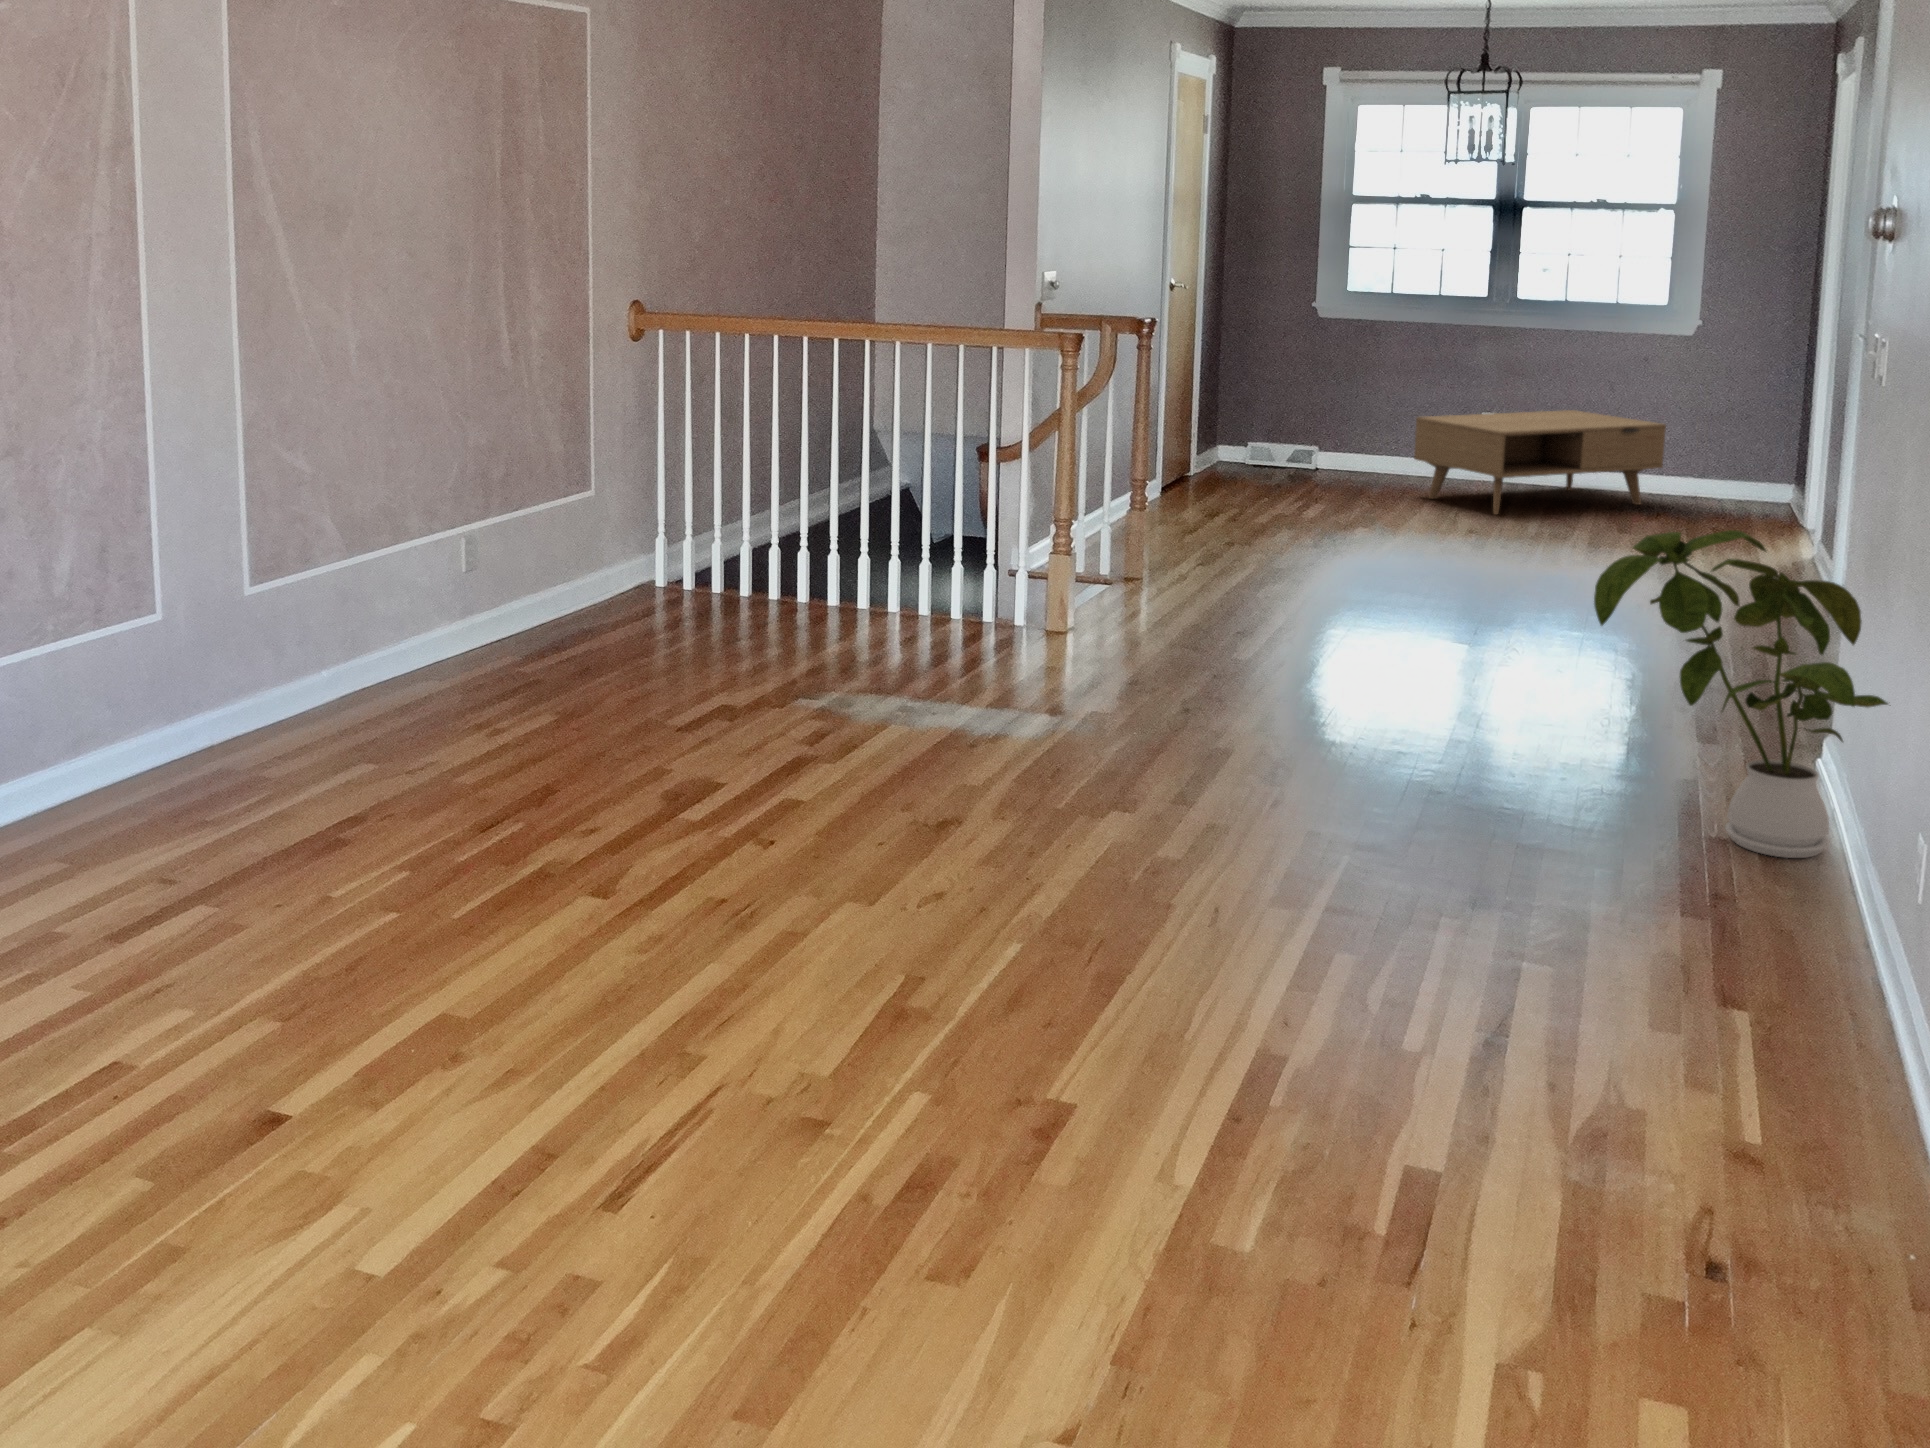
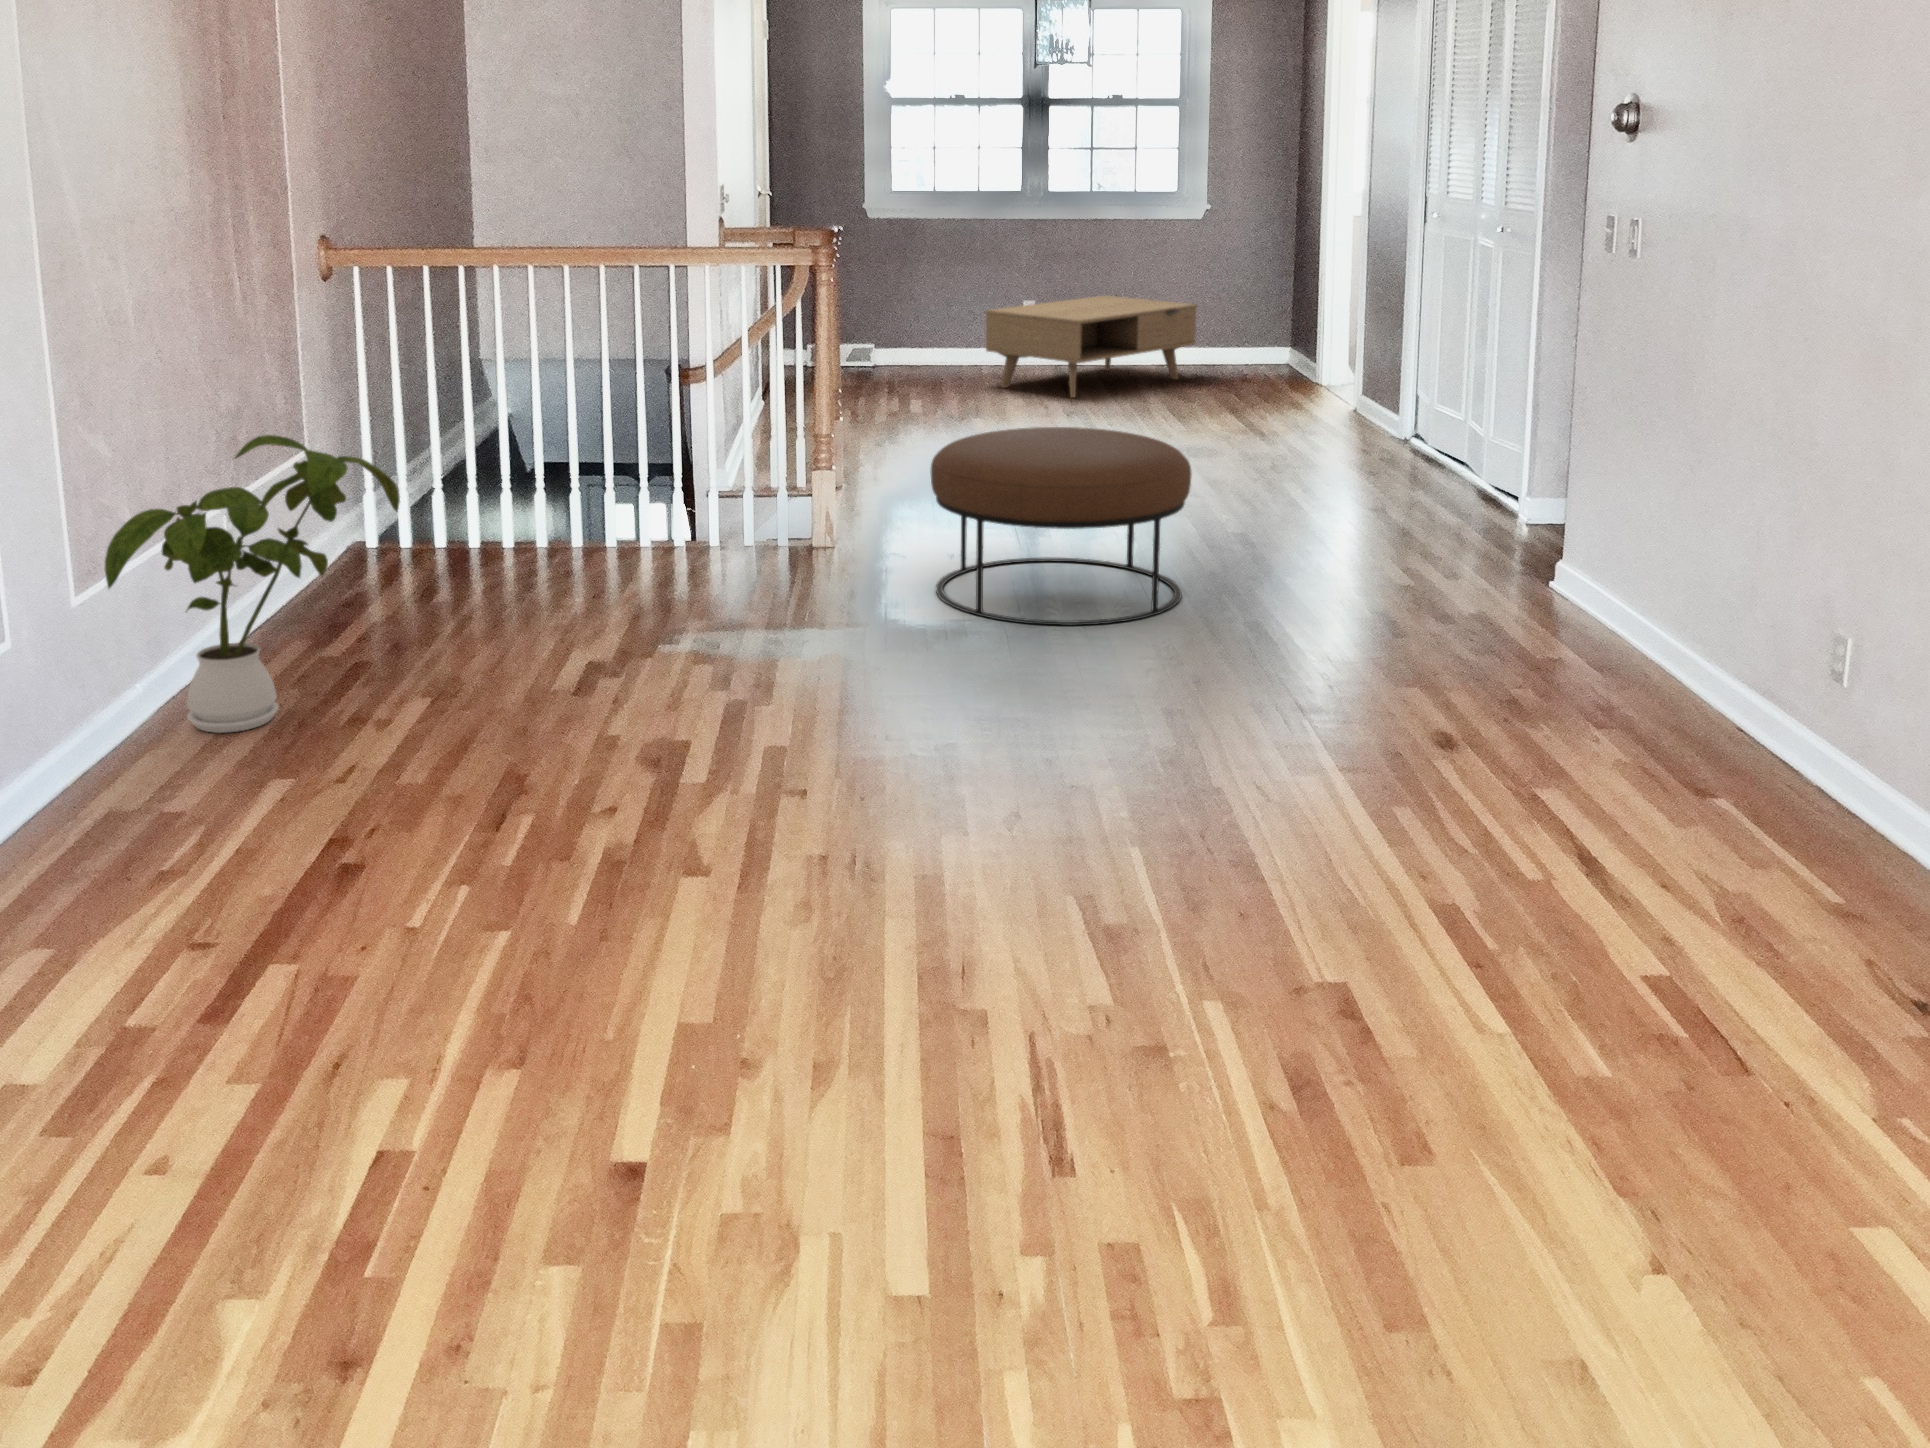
ottoman: none [1118,524,1395,732] -> present [930,427,1192,625]
house plant: present [1594,530,1888,858] -> present [105,435,400,733]

